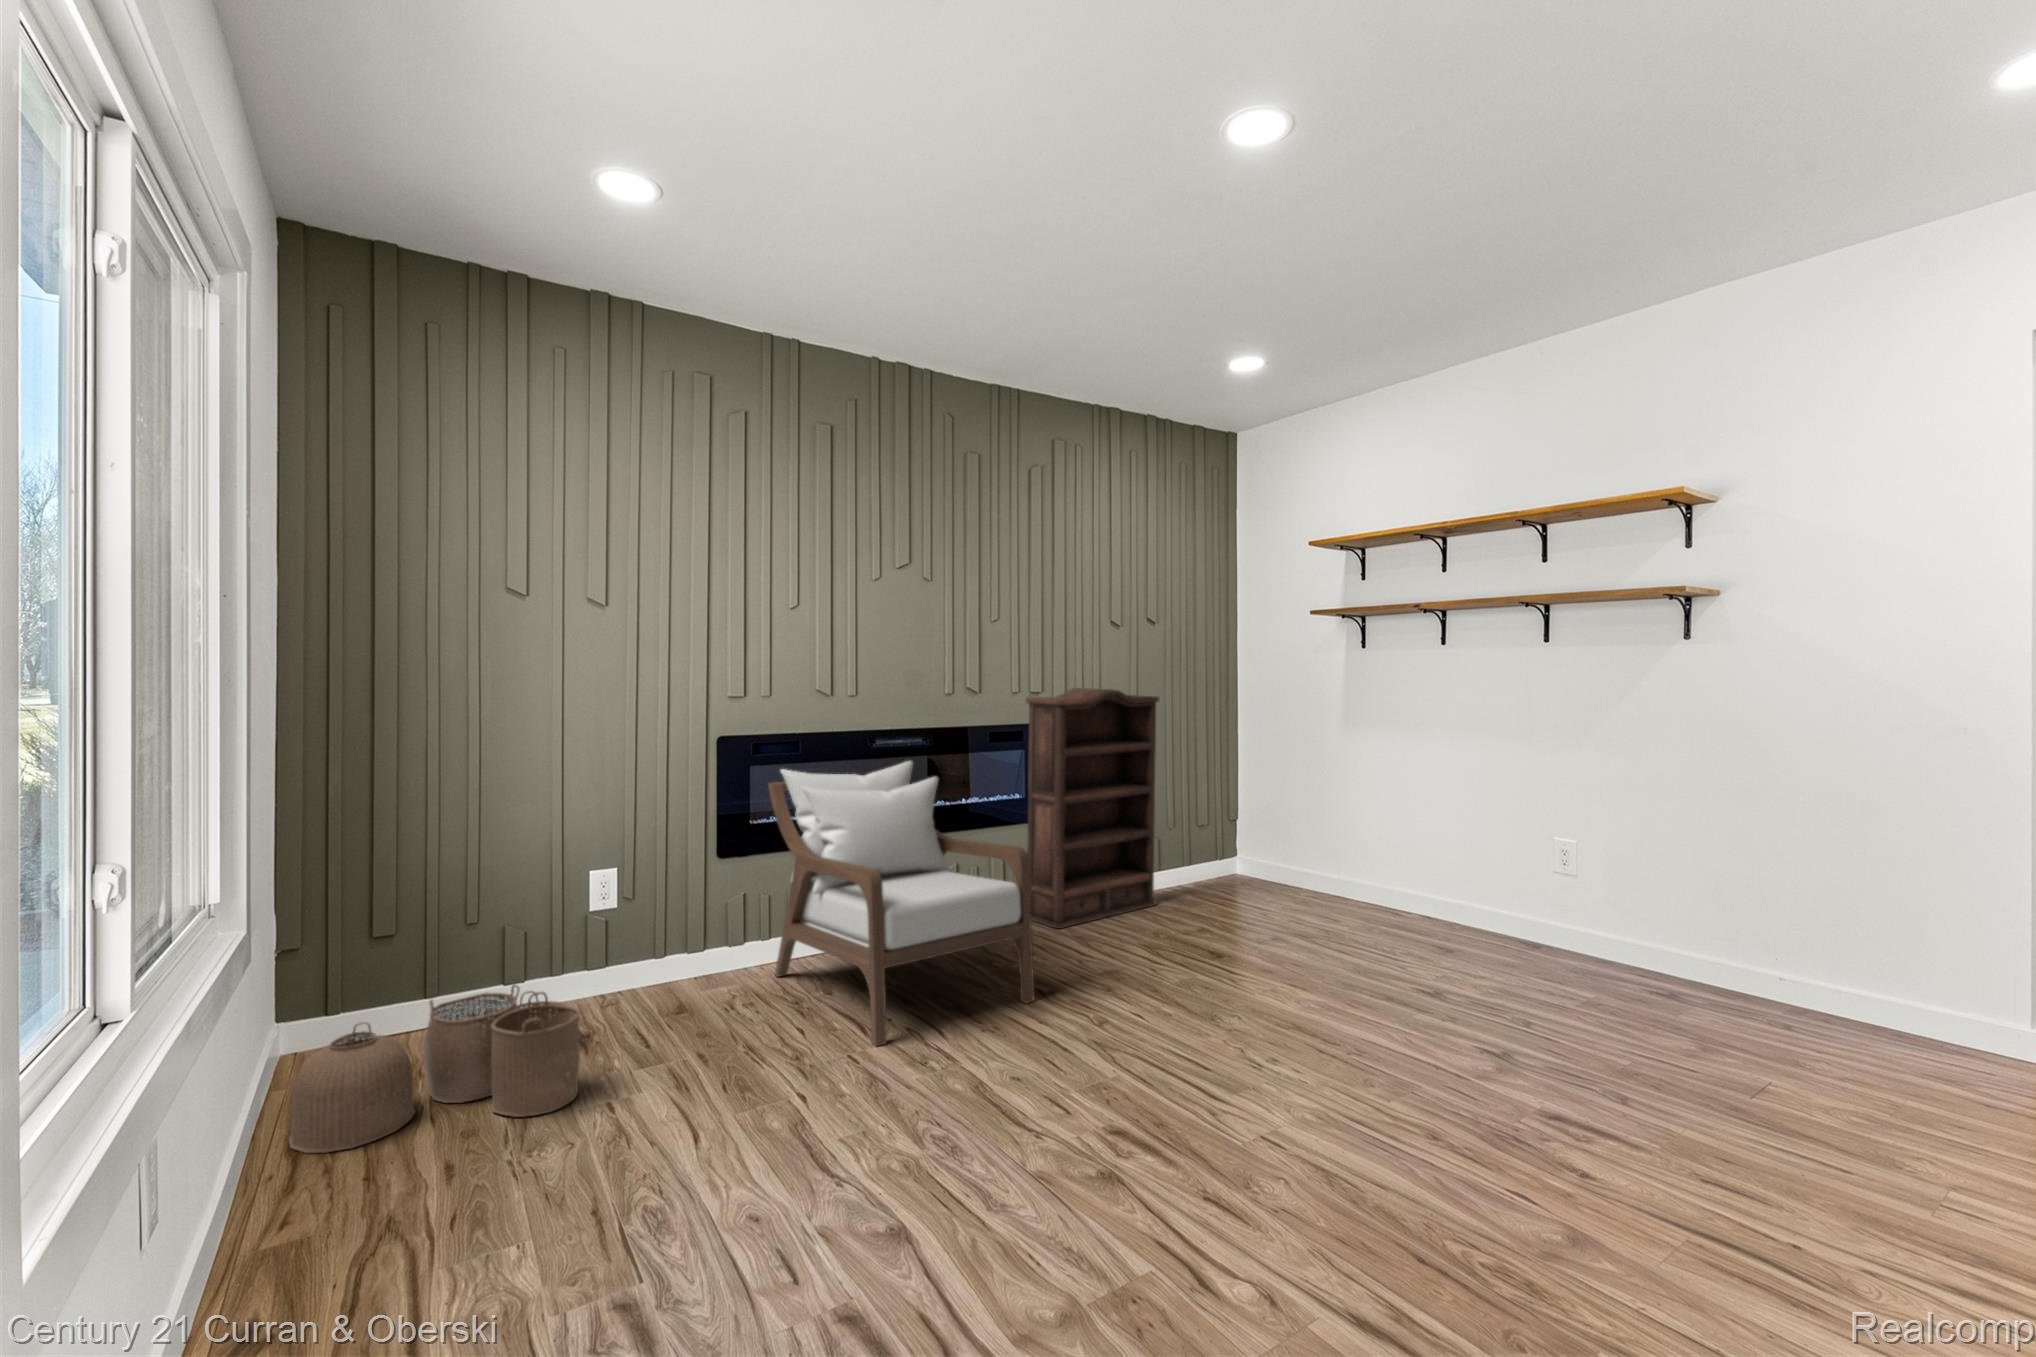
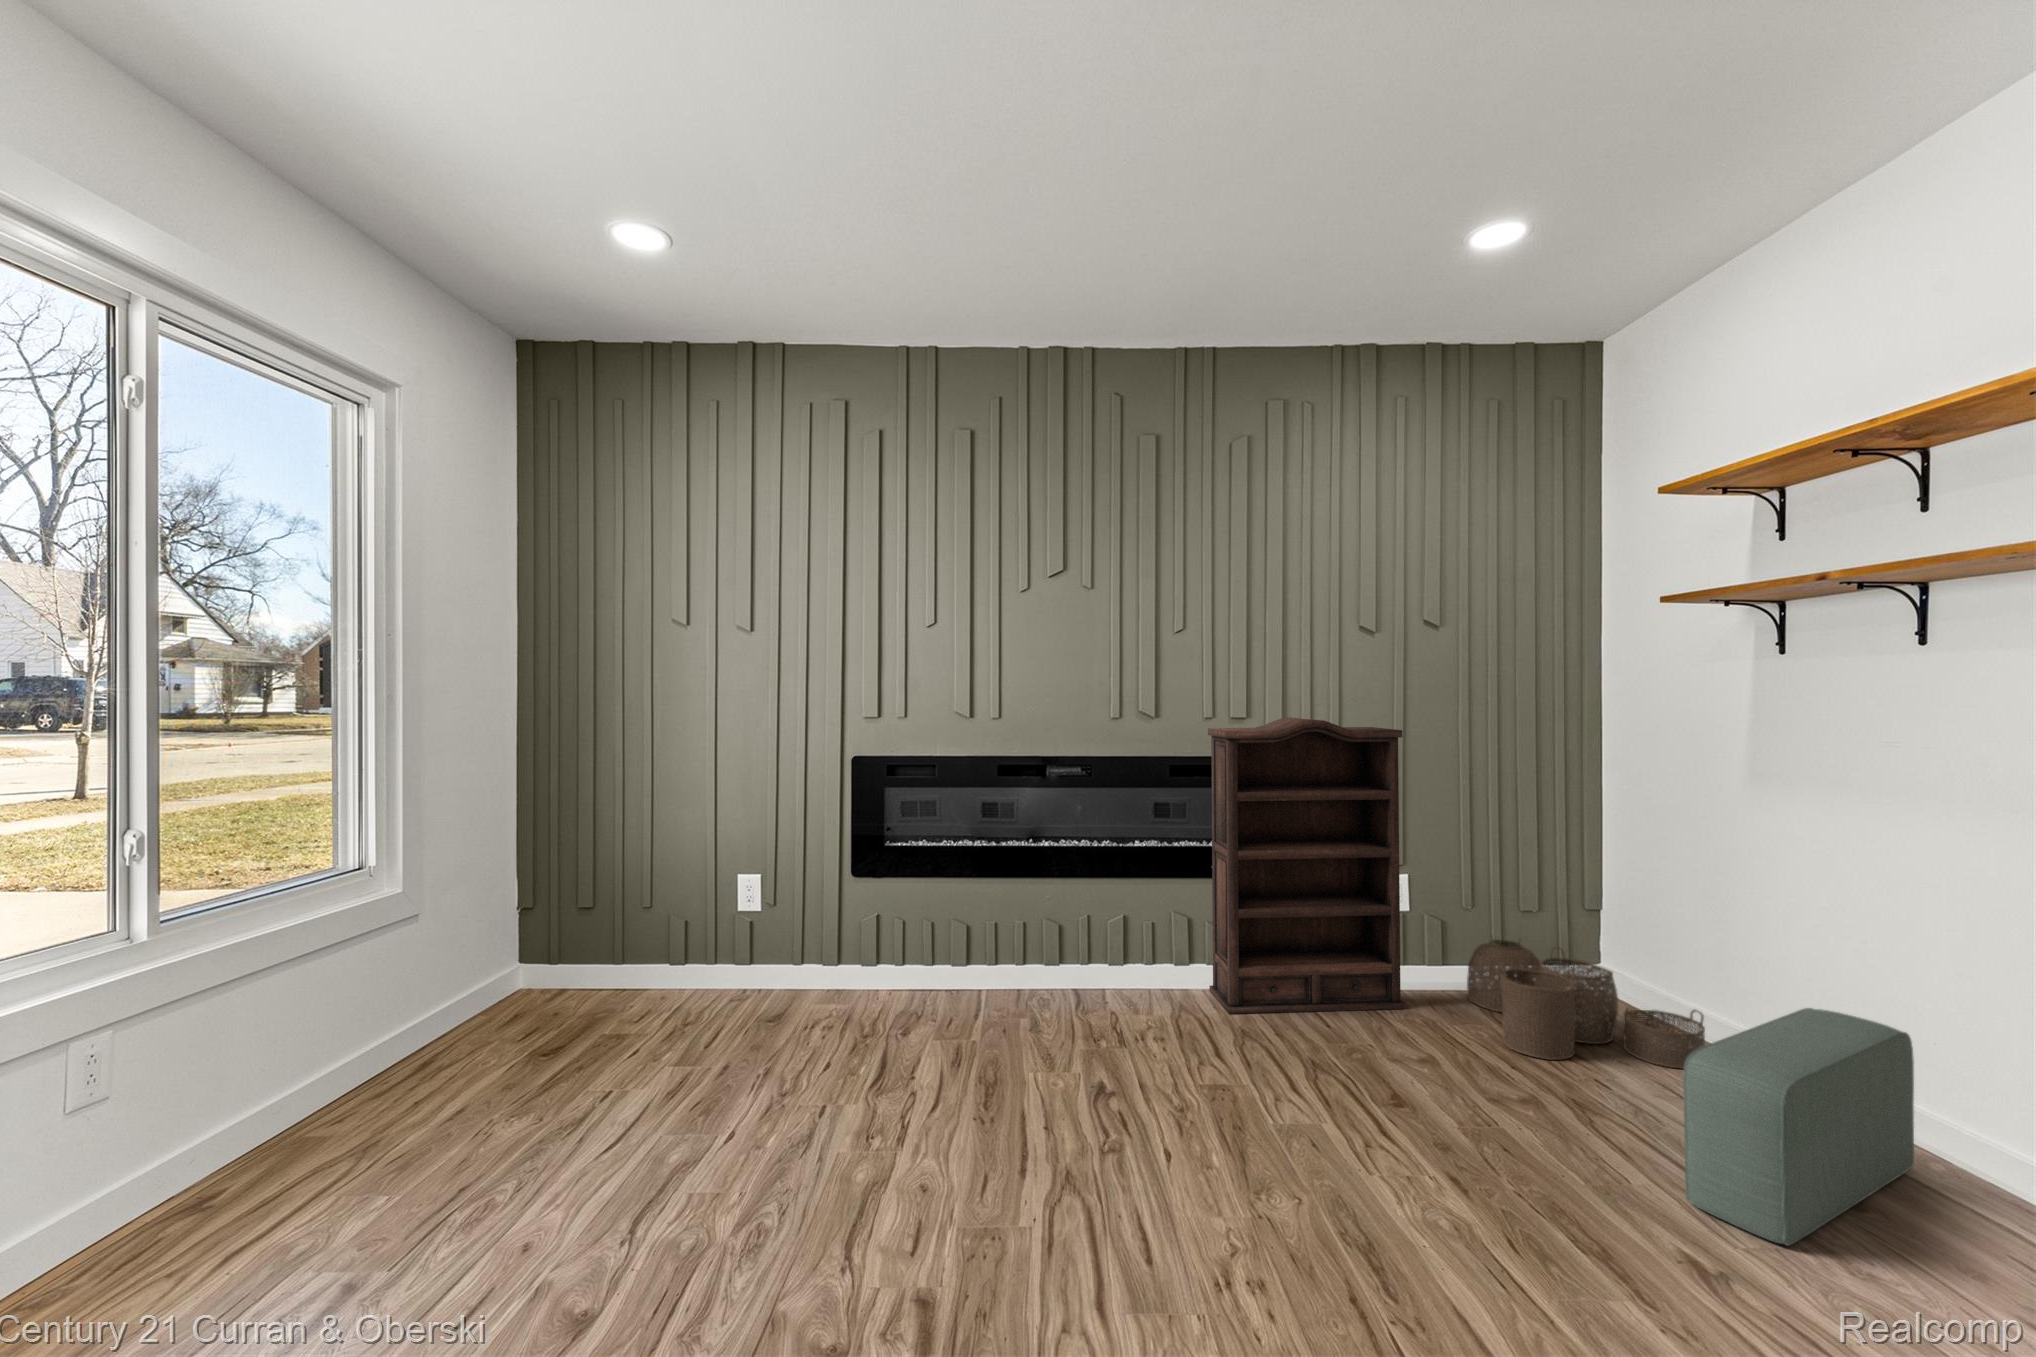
armchair: present [768,761,1034,1046] -> none [847,794,1069,1101]
pouf: none [1389,853,1450,972] -> present [1683,1008,1914,1246]
woven basket: present [289,984,581,1153] -> present [1467,939,1705,1069]

